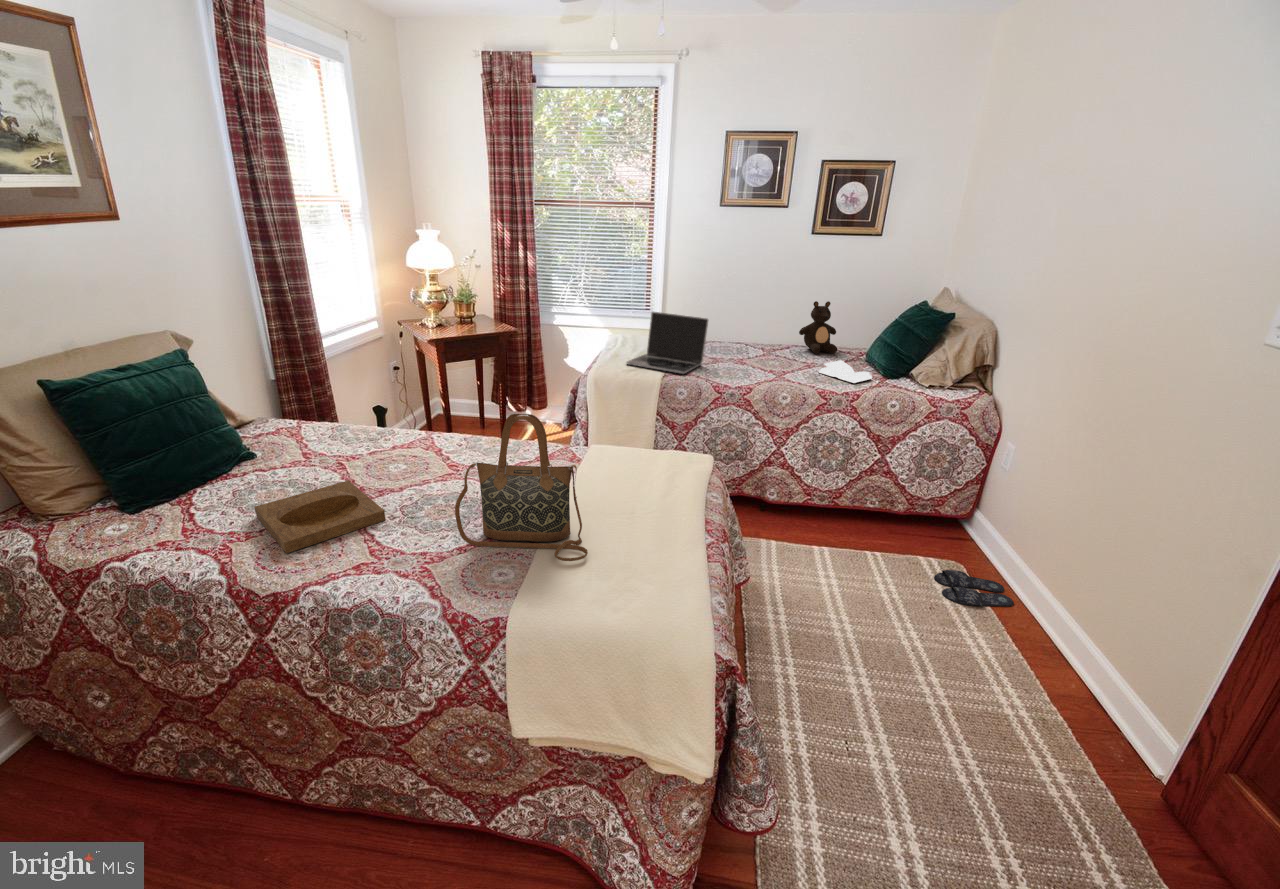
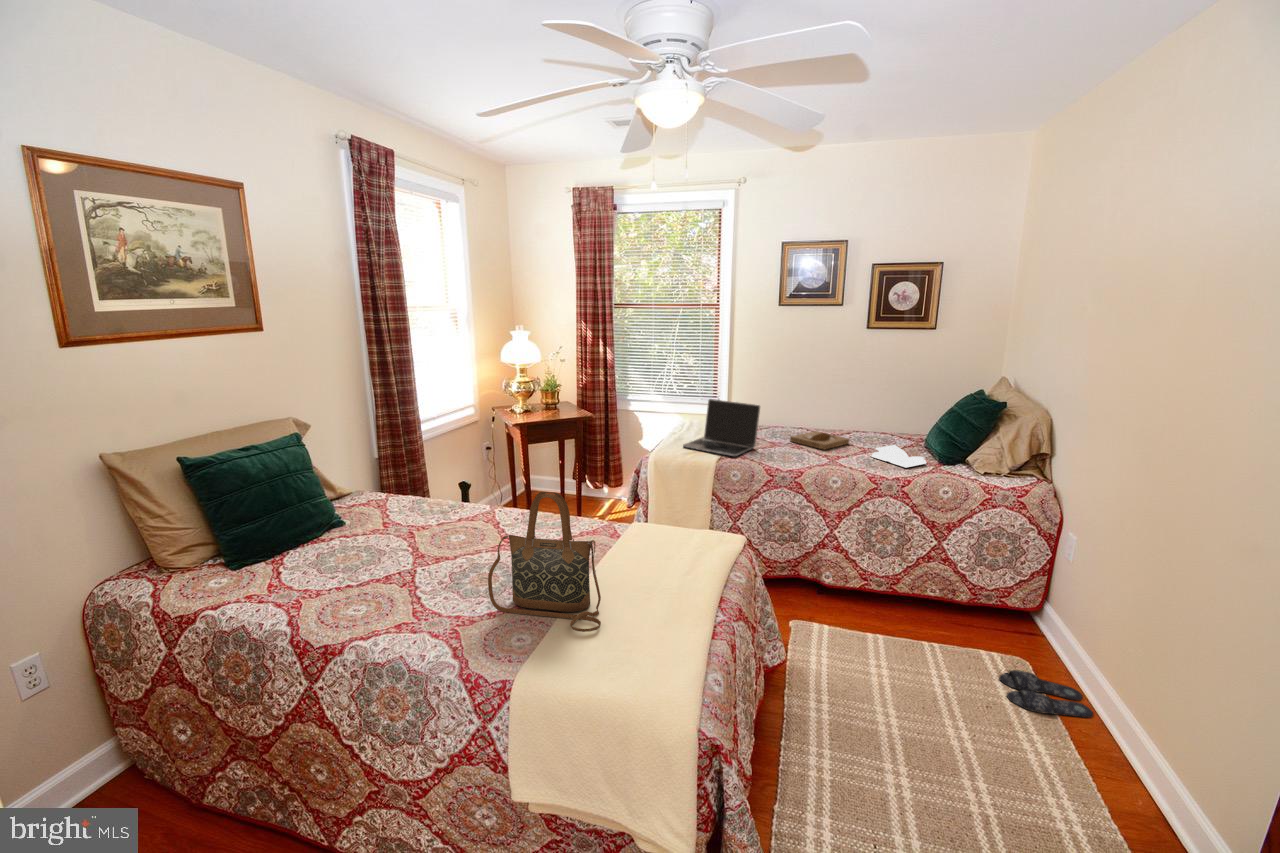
teddy bear: present [799,301,837,354] -> none [855,388,894,438]
tray: present [254,481,386,553] -> present [790,431,850,450]

